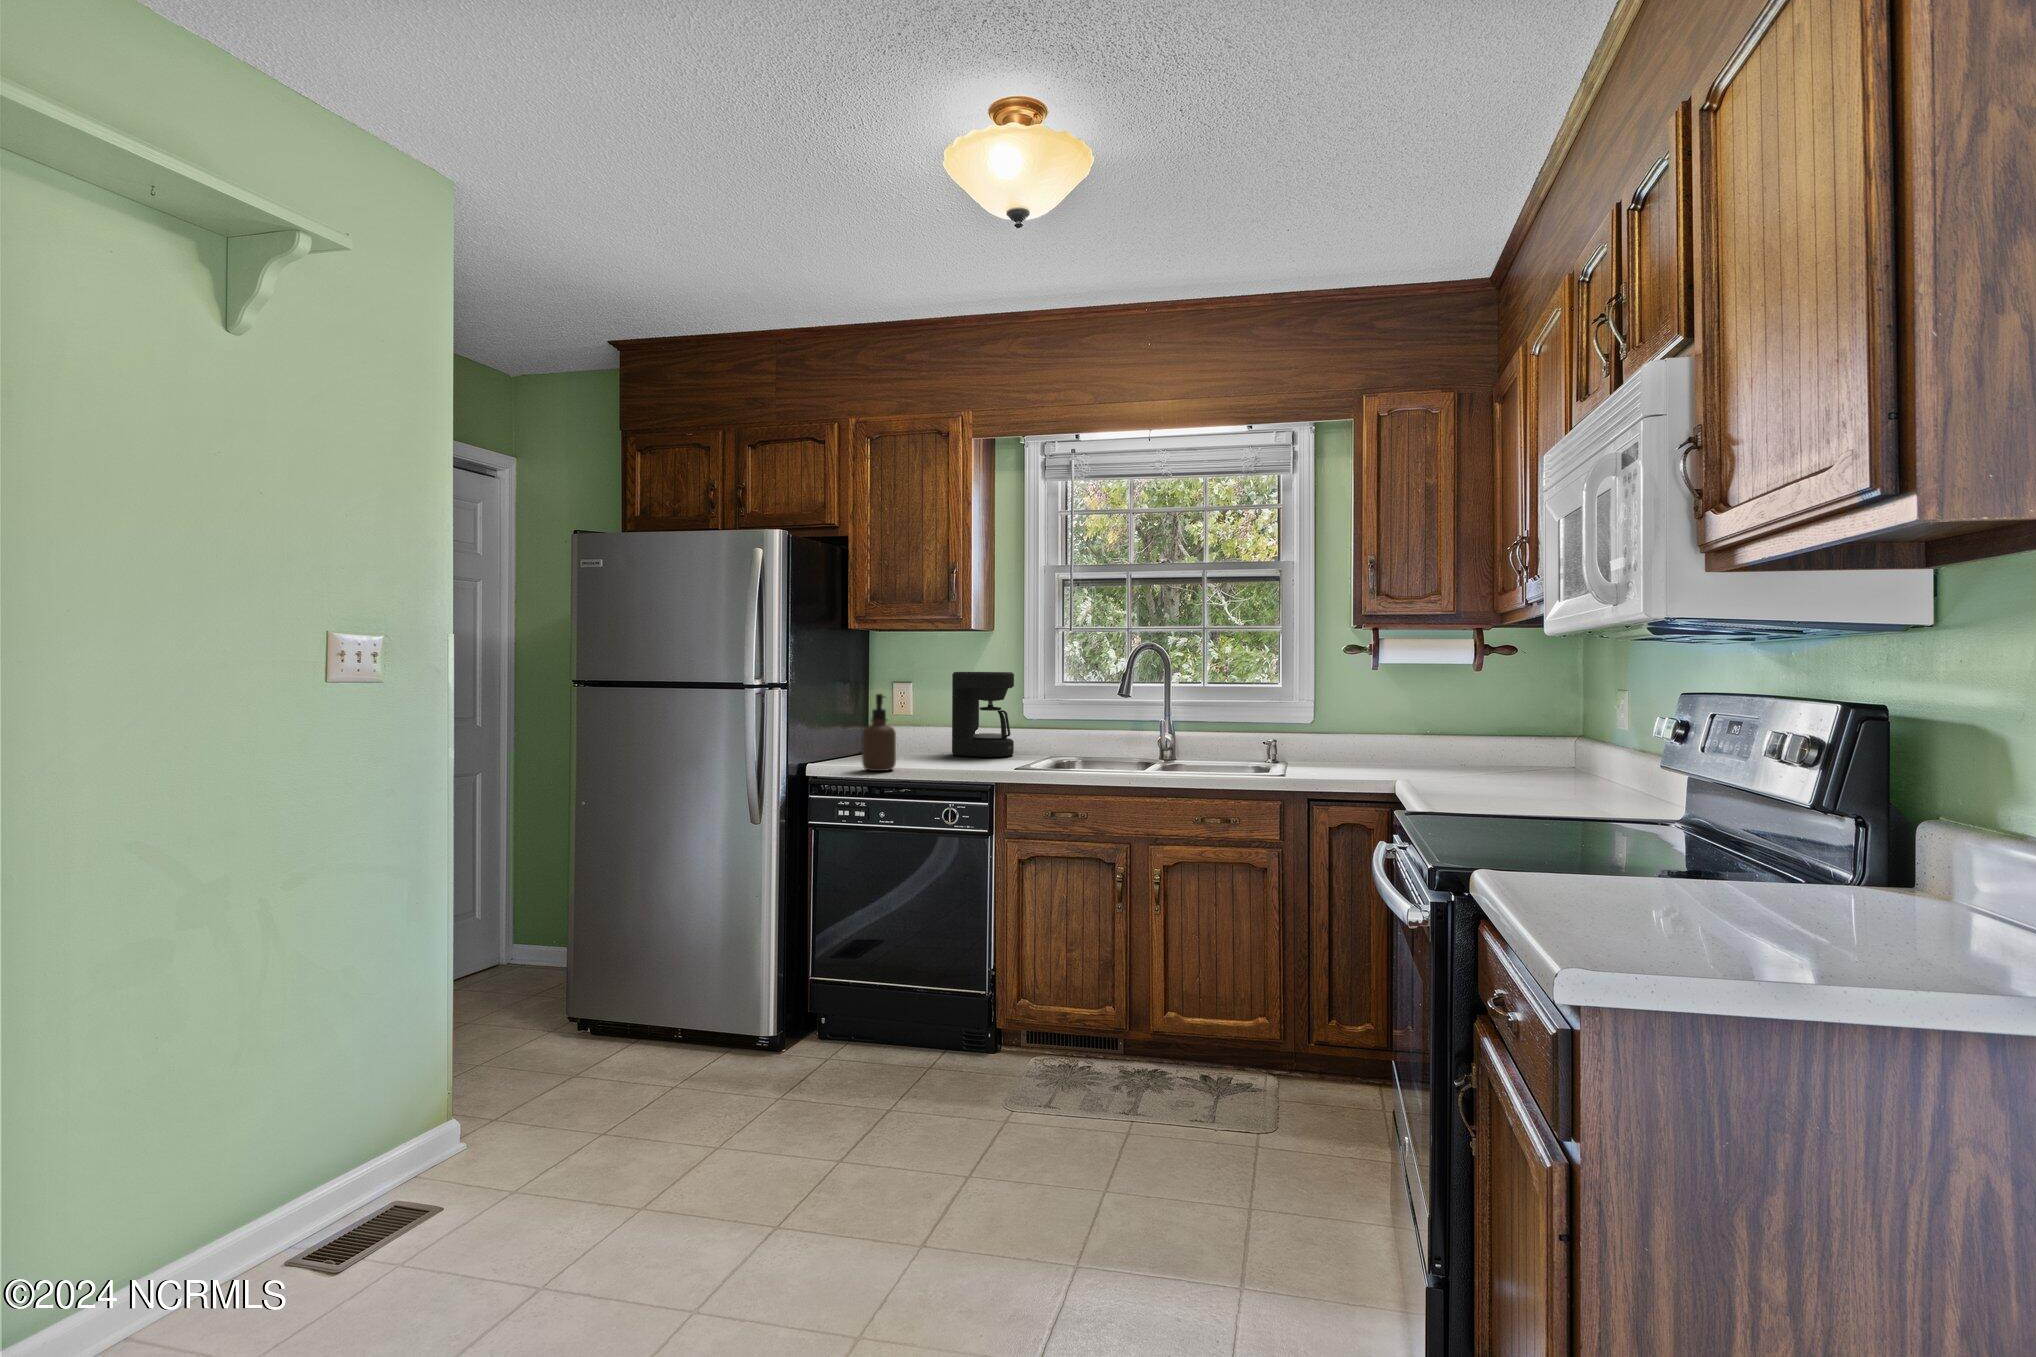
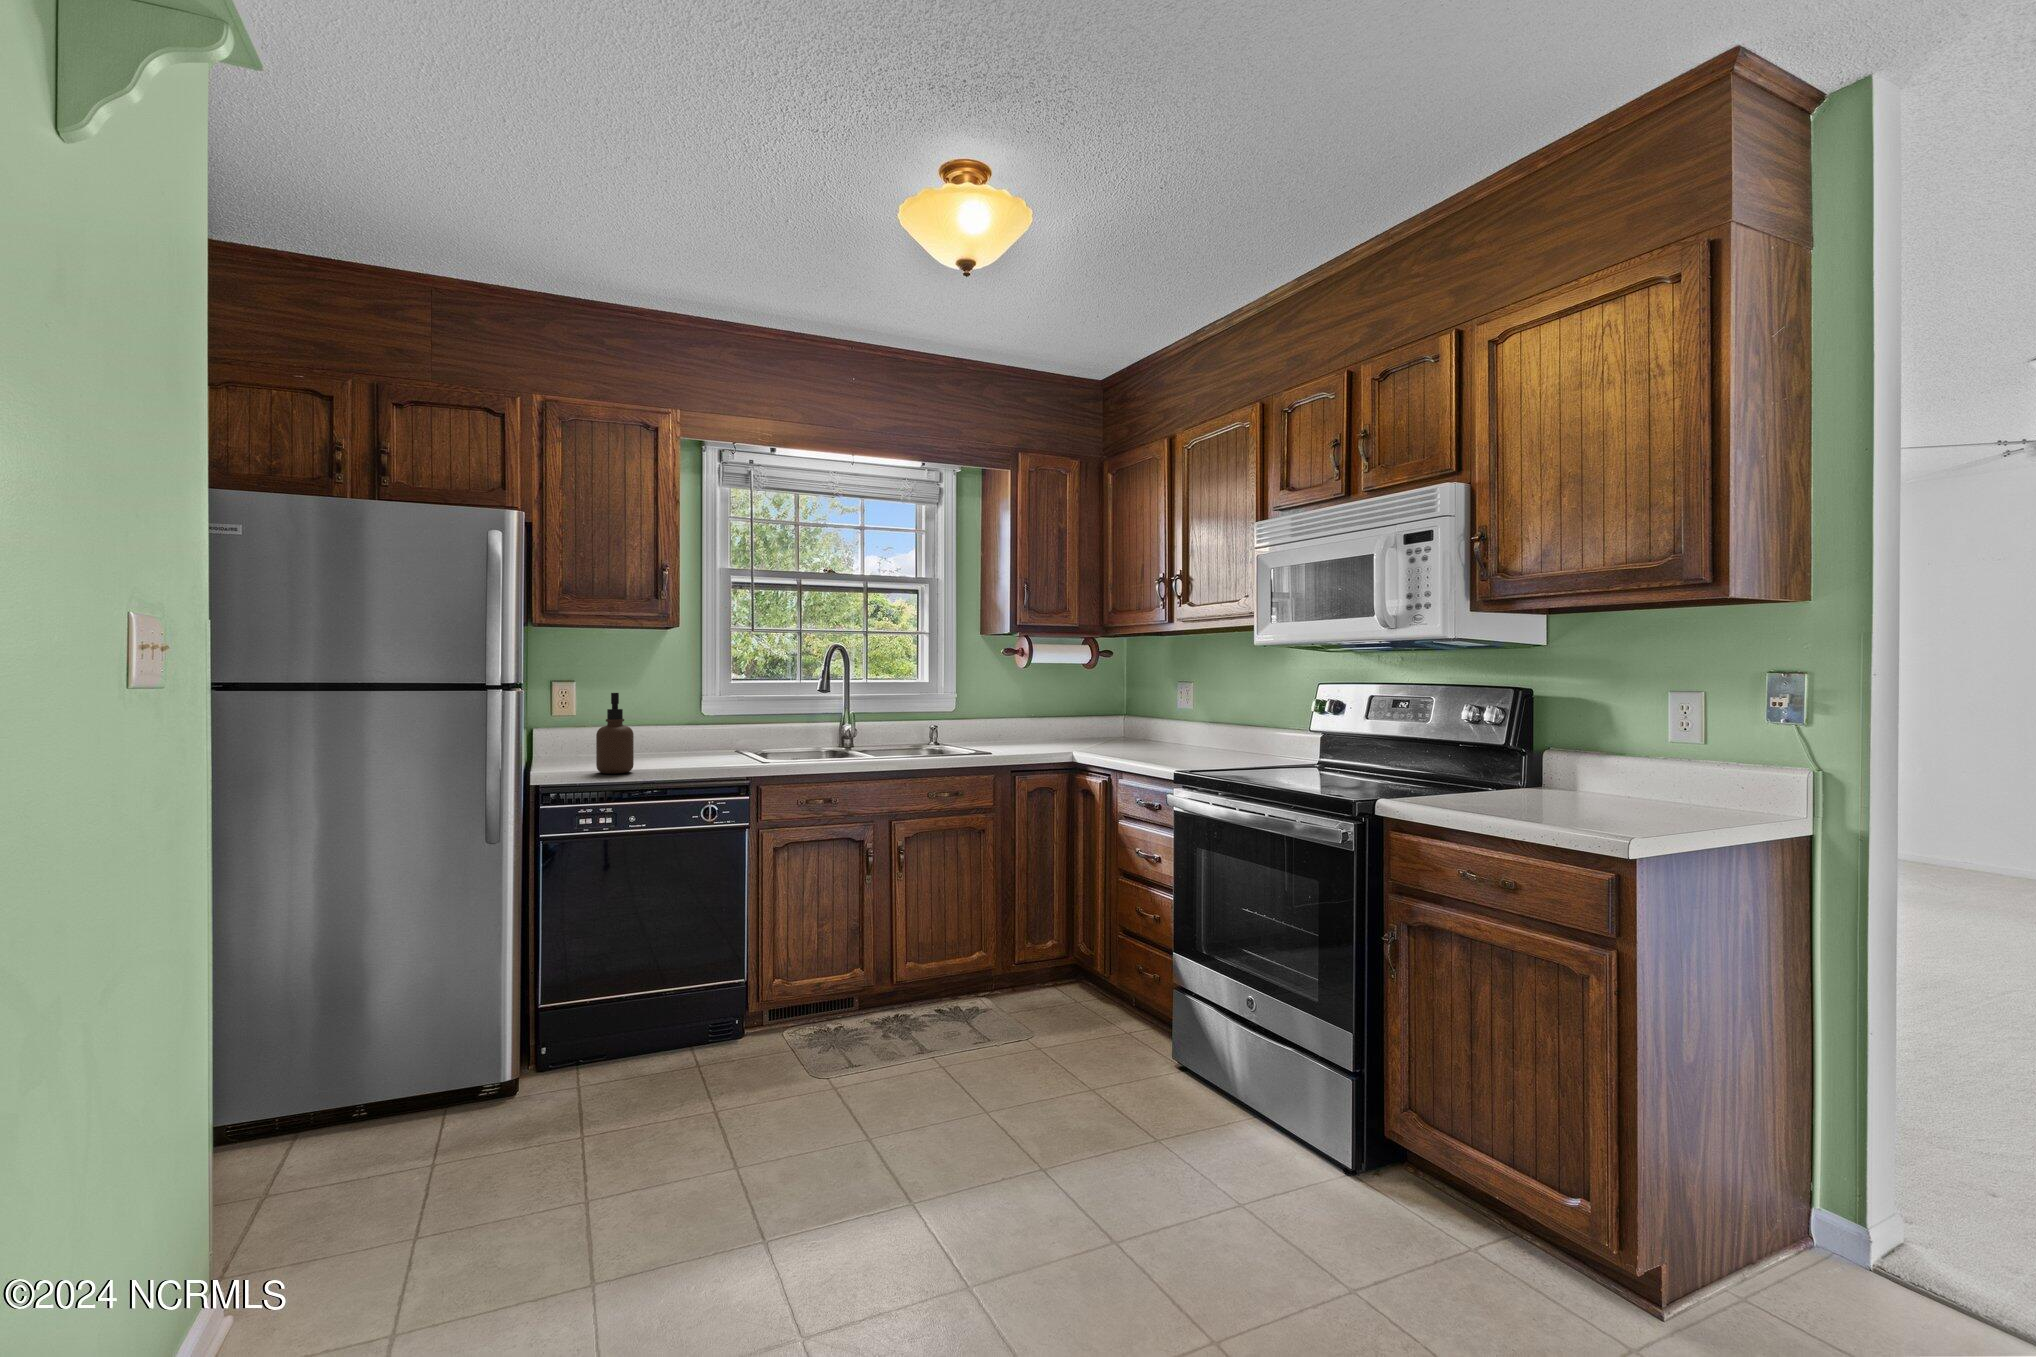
coffee maker: present [952,672,1014,757] -> none [637,670,704,755]

